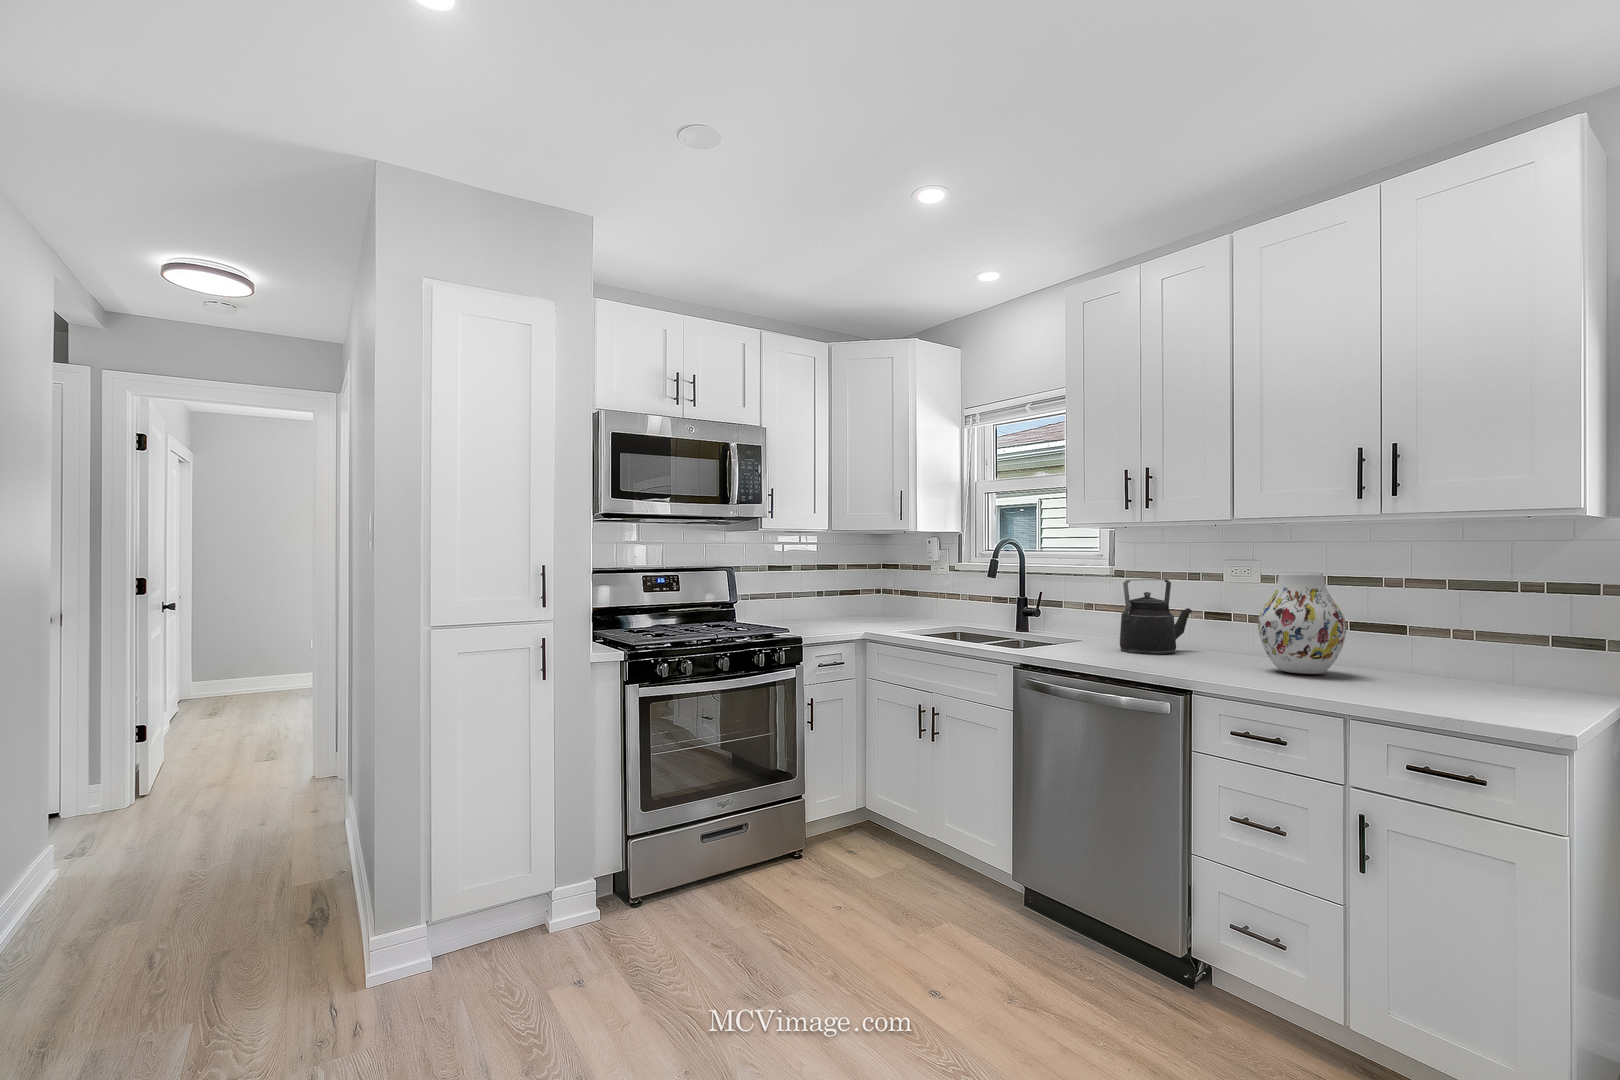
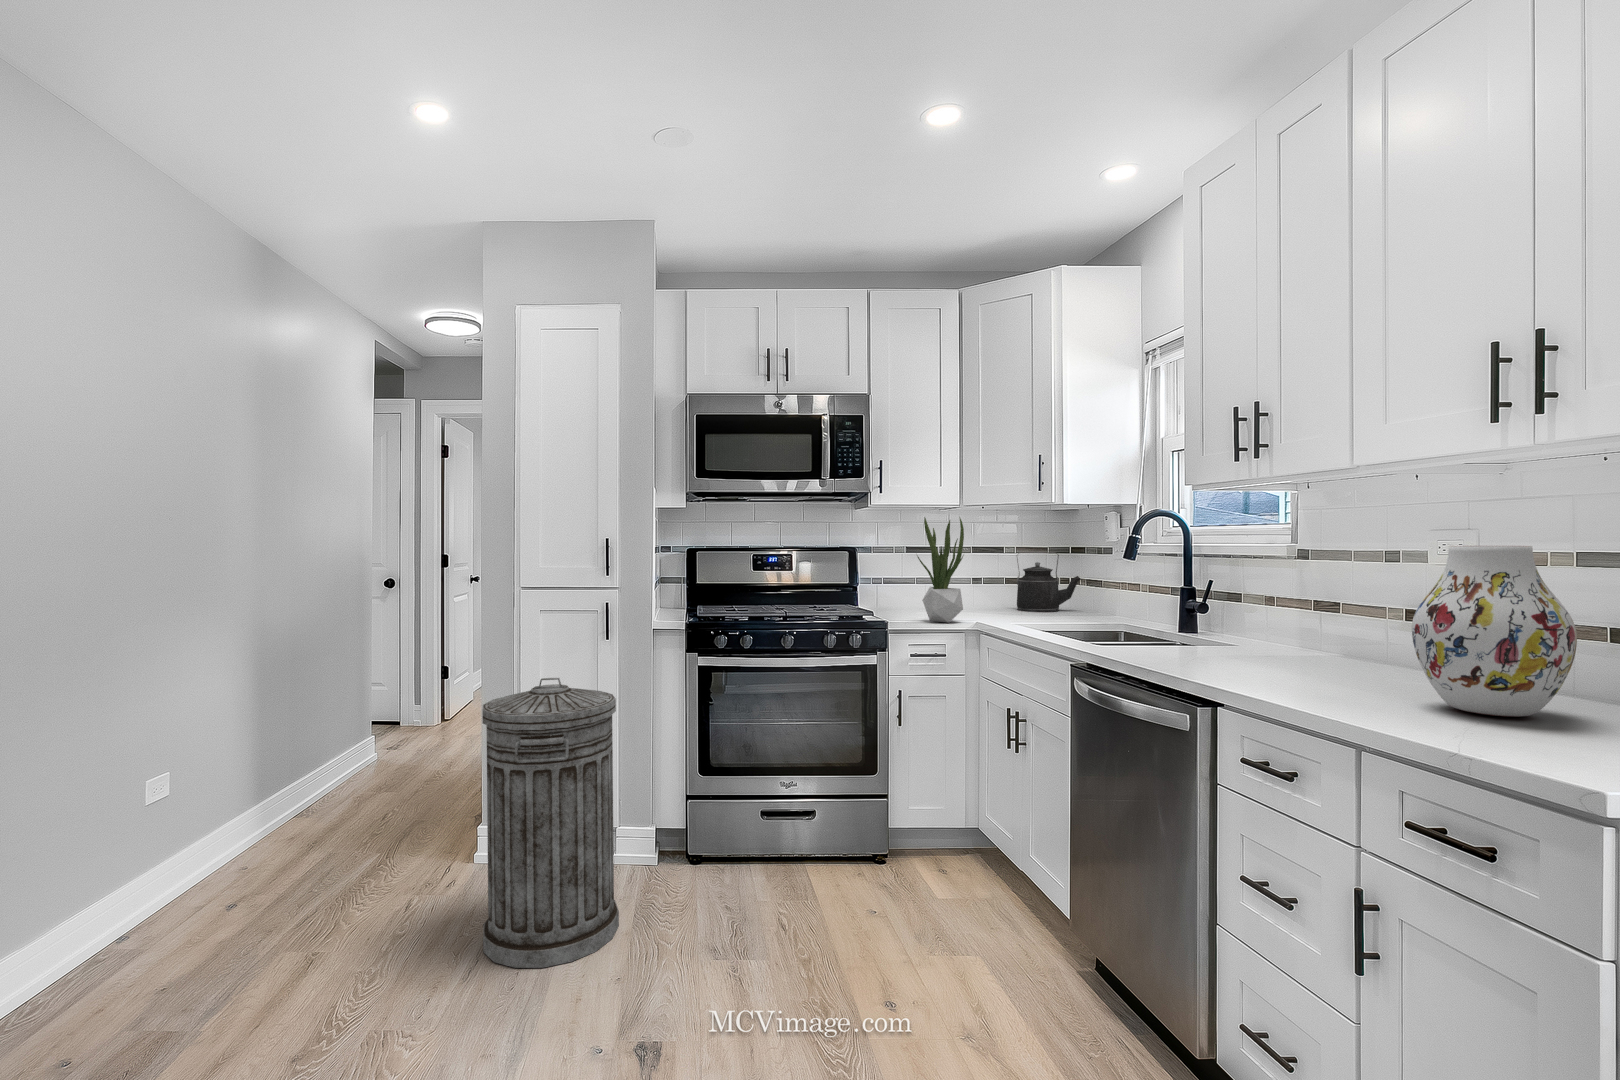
potted plant: none [819,541,860,633] -> present [917,517,964,623]
kettle: present [1120,579,1192,655] -> present [1017,552,1081,612]
trash can: none [461,707,606,1019] -> present [482,678,619,968]

